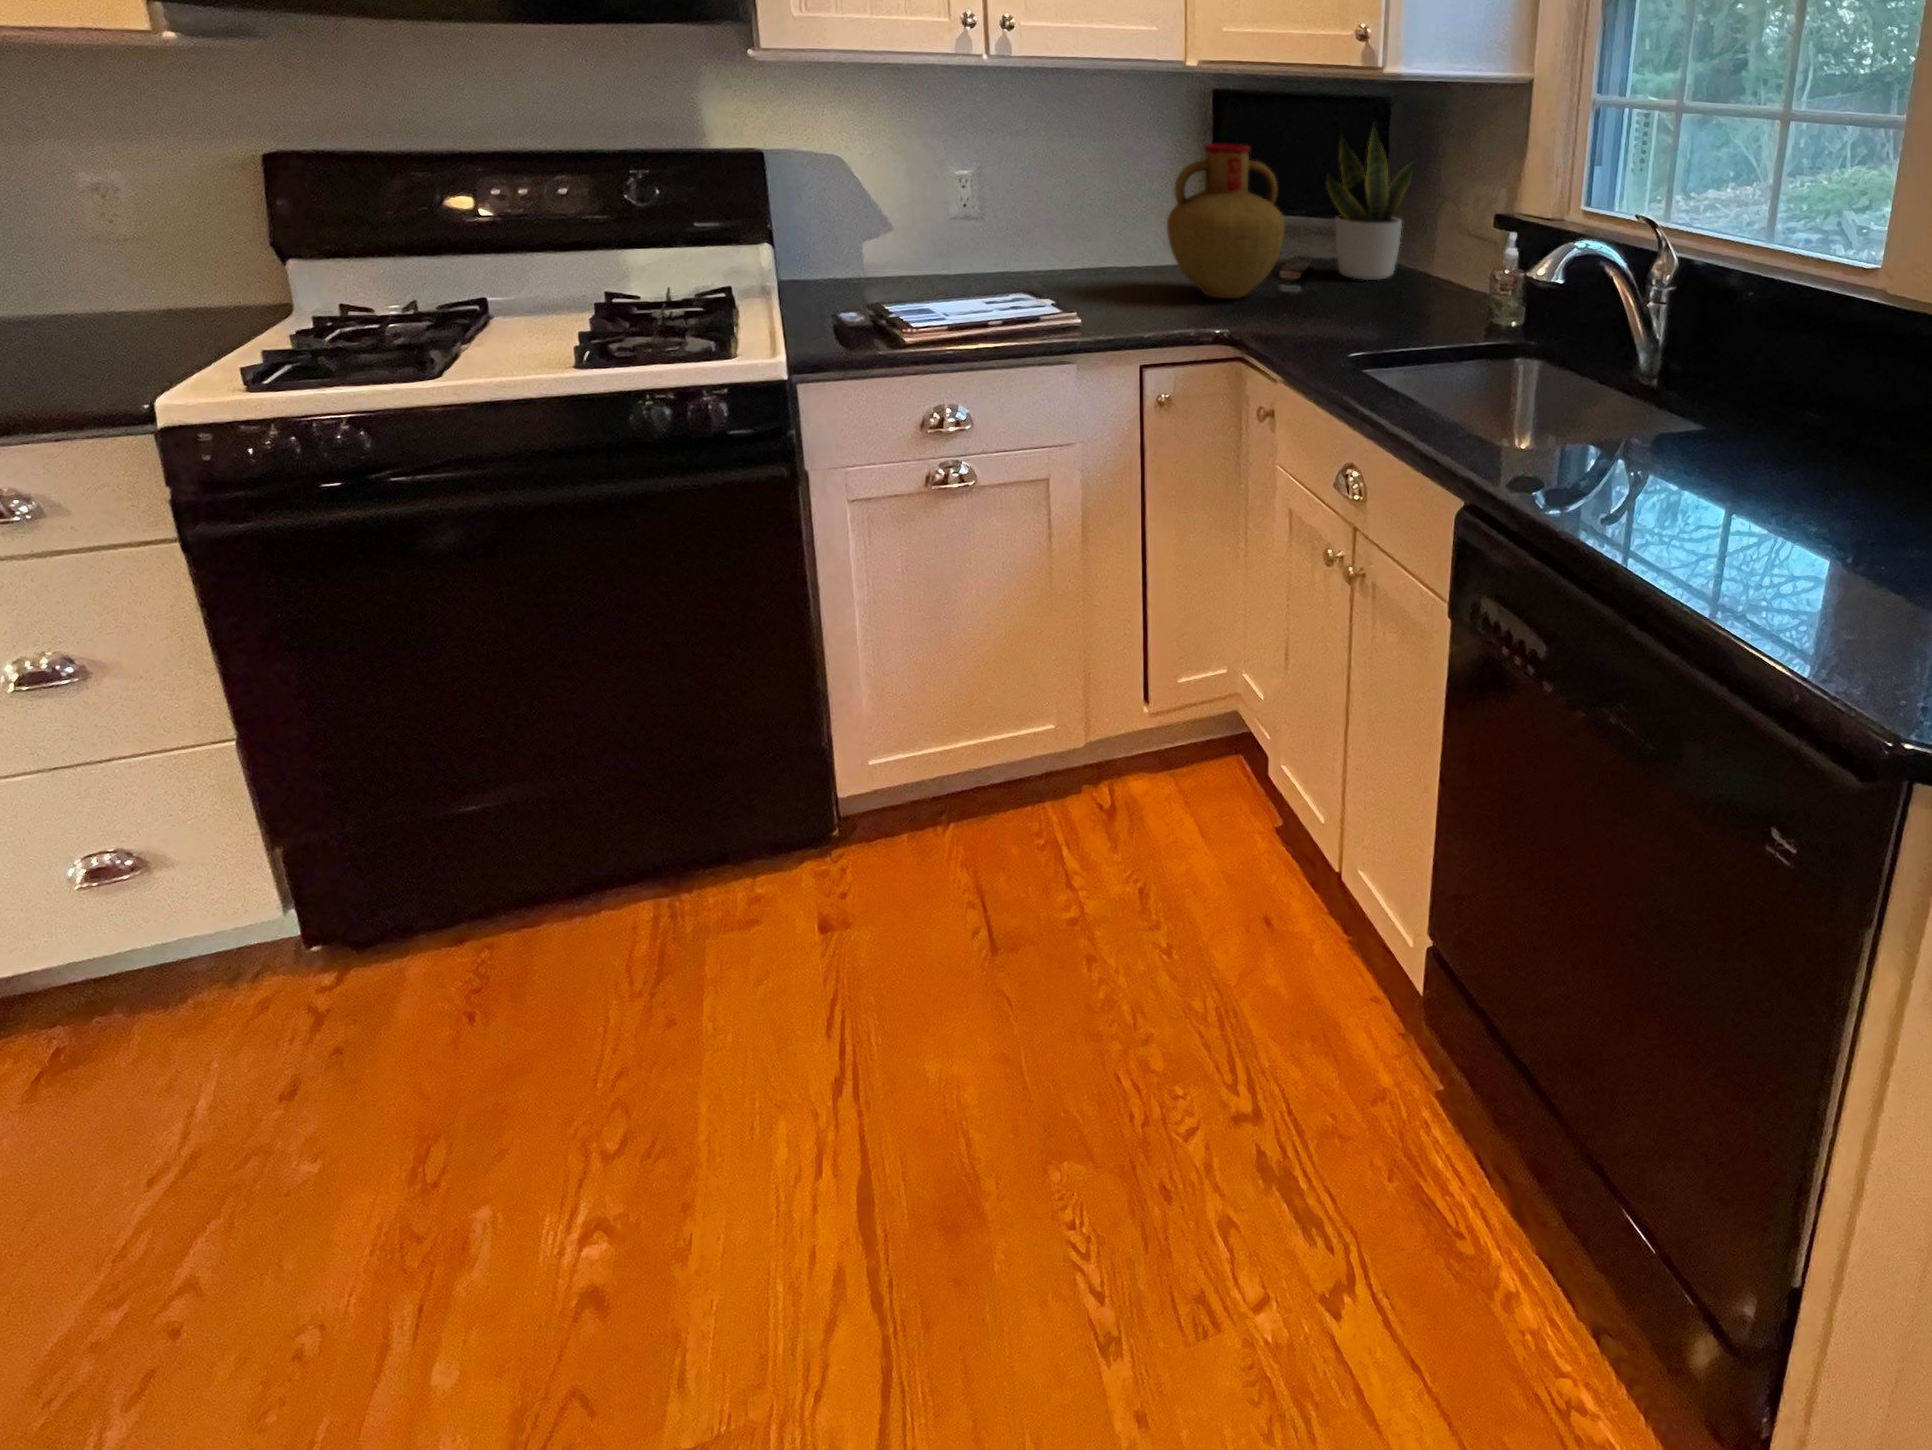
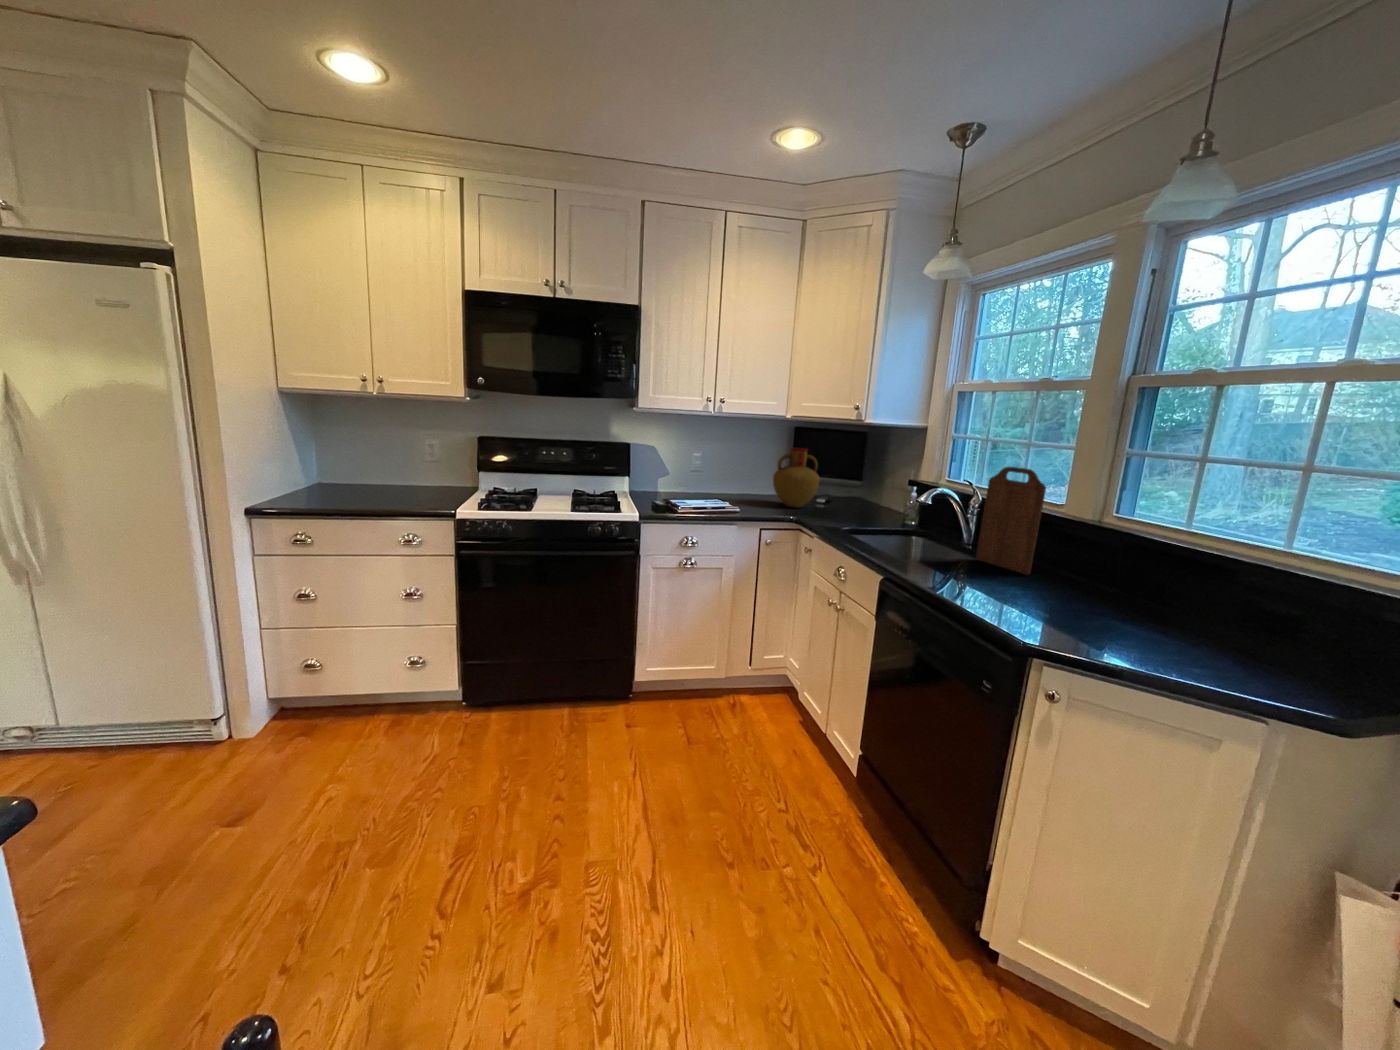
potted plant: present [1327,127,1414,280] -> none [838,441,876,506]
cutting board: none [1679,183,1850,459] -> present [976,467,1046,575]

